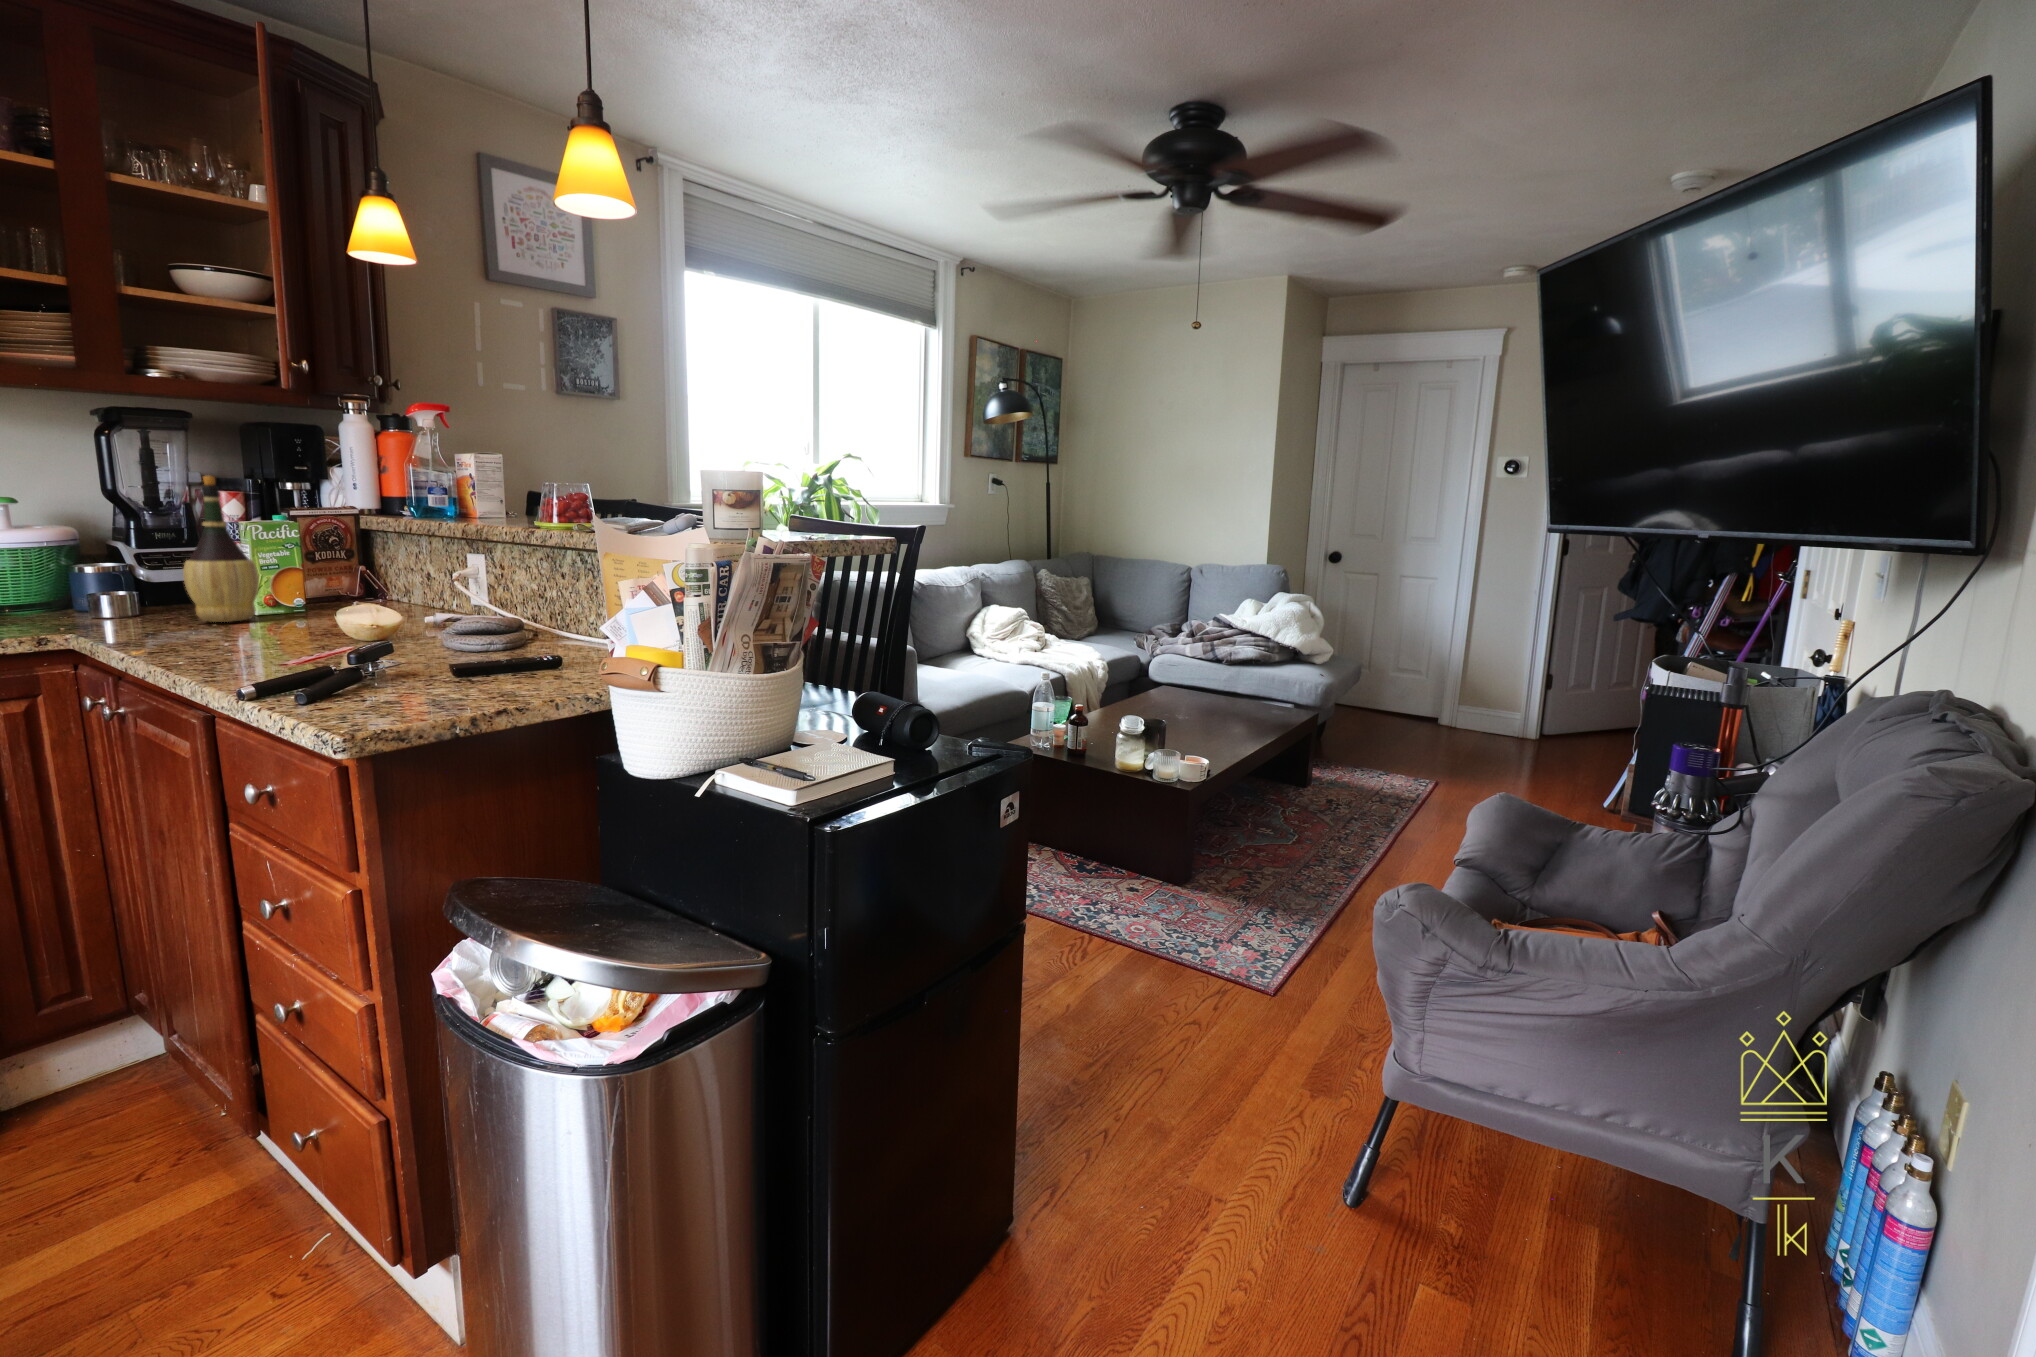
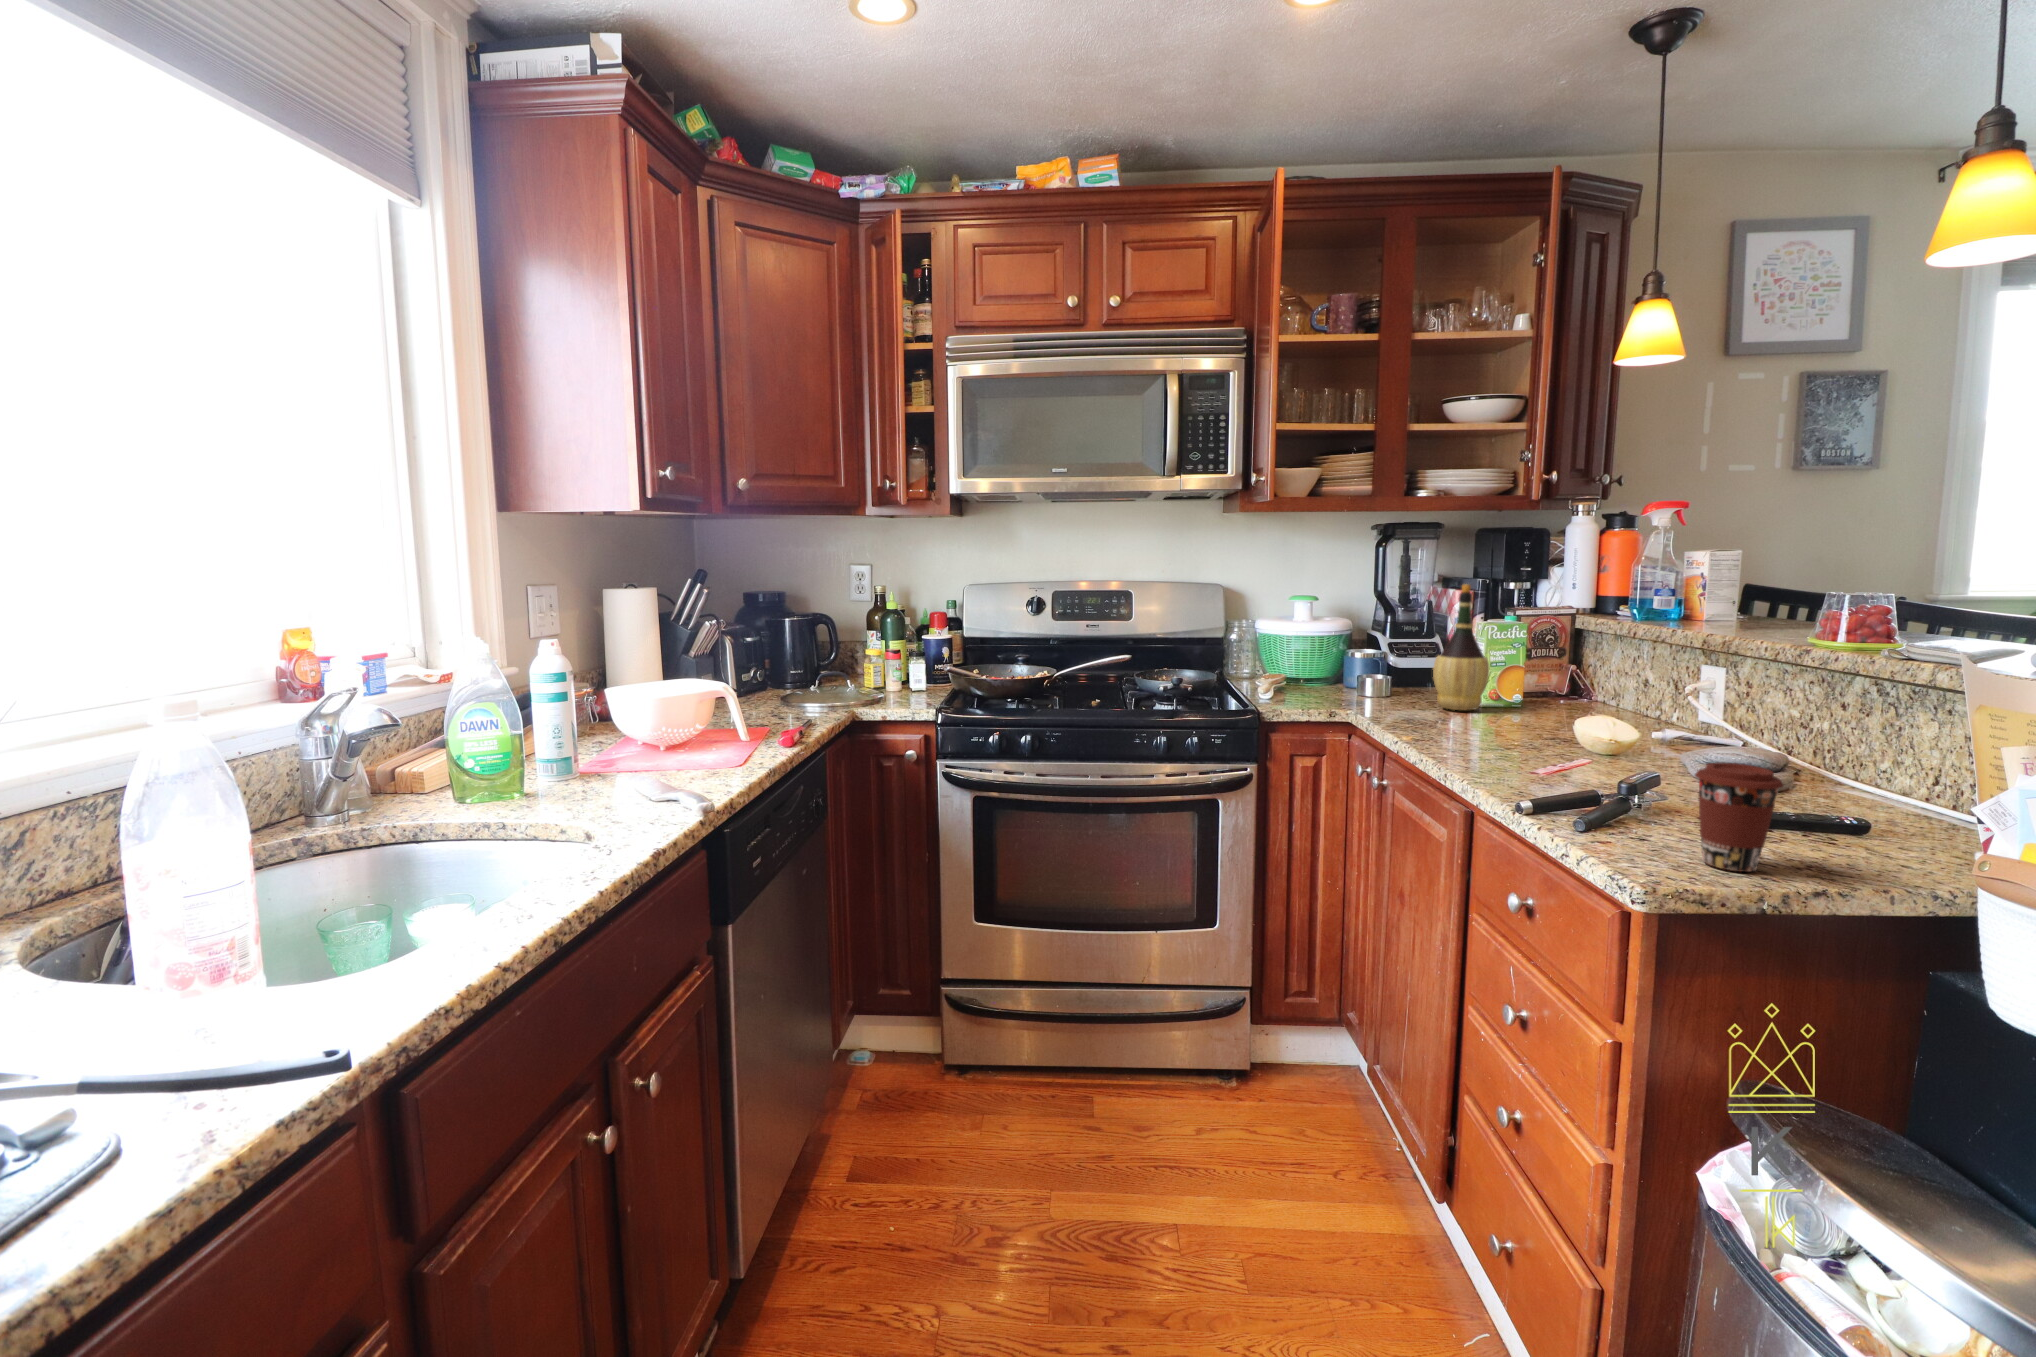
coffee cup: none [389,617,459,708] -> present [1695,763,1783,872]

